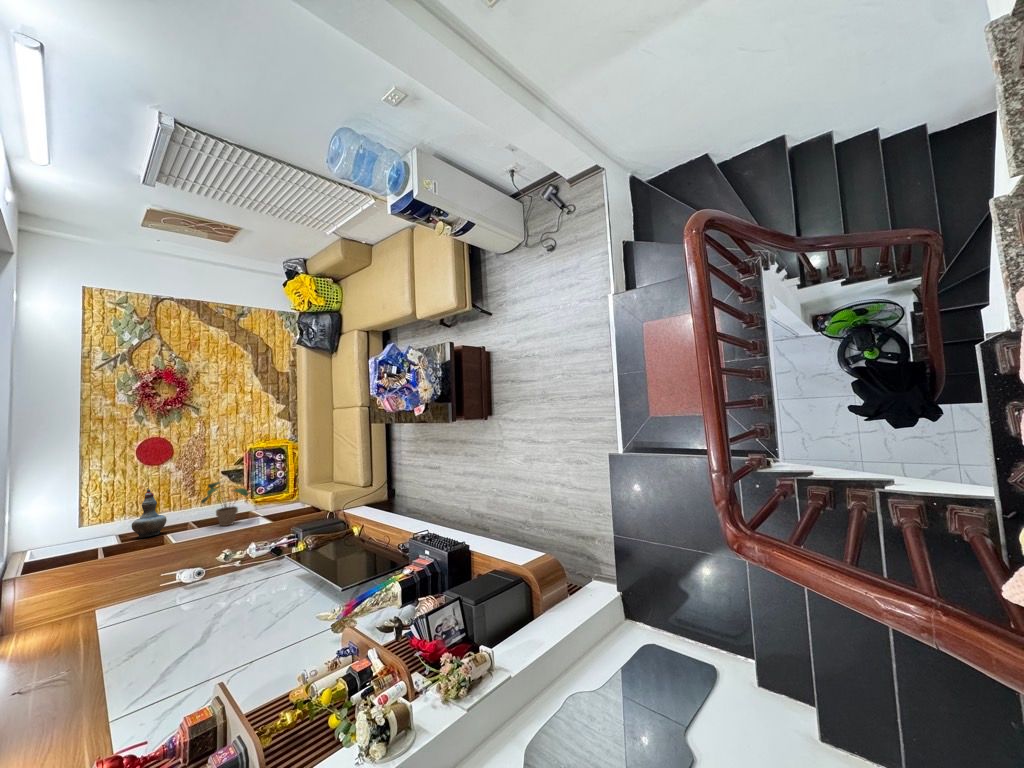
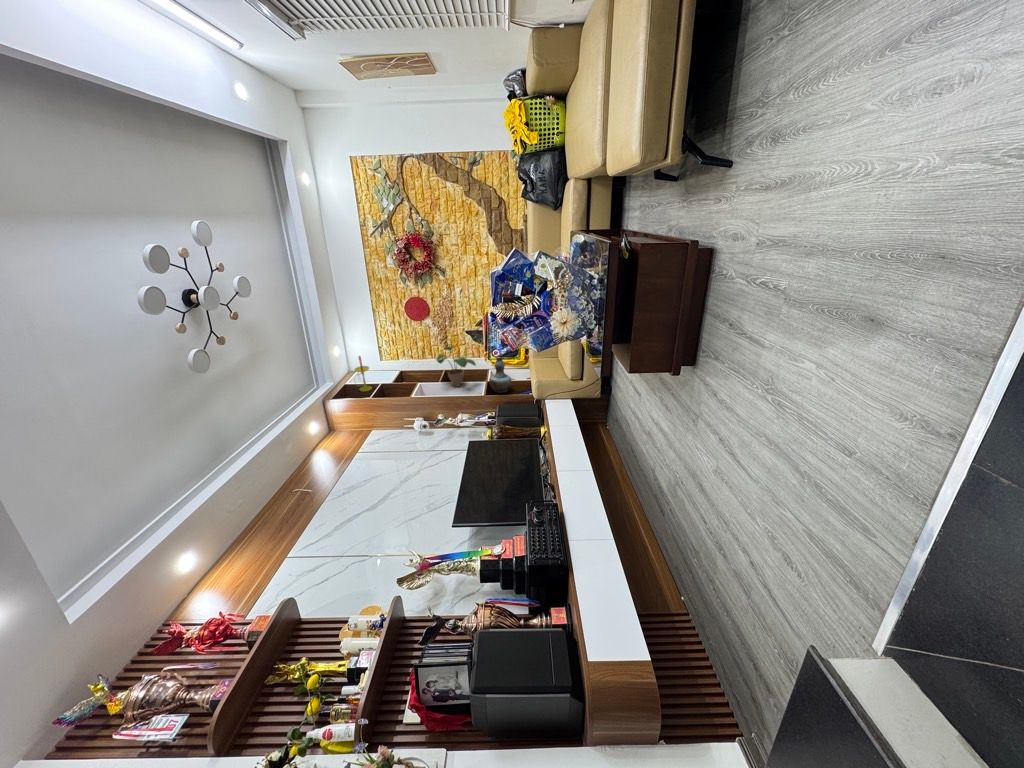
decorative vase: present [132,489,167,538] -> present [489,355,511,393]
candle: none [64,506,92,560] -> present [355,356,372,391]

